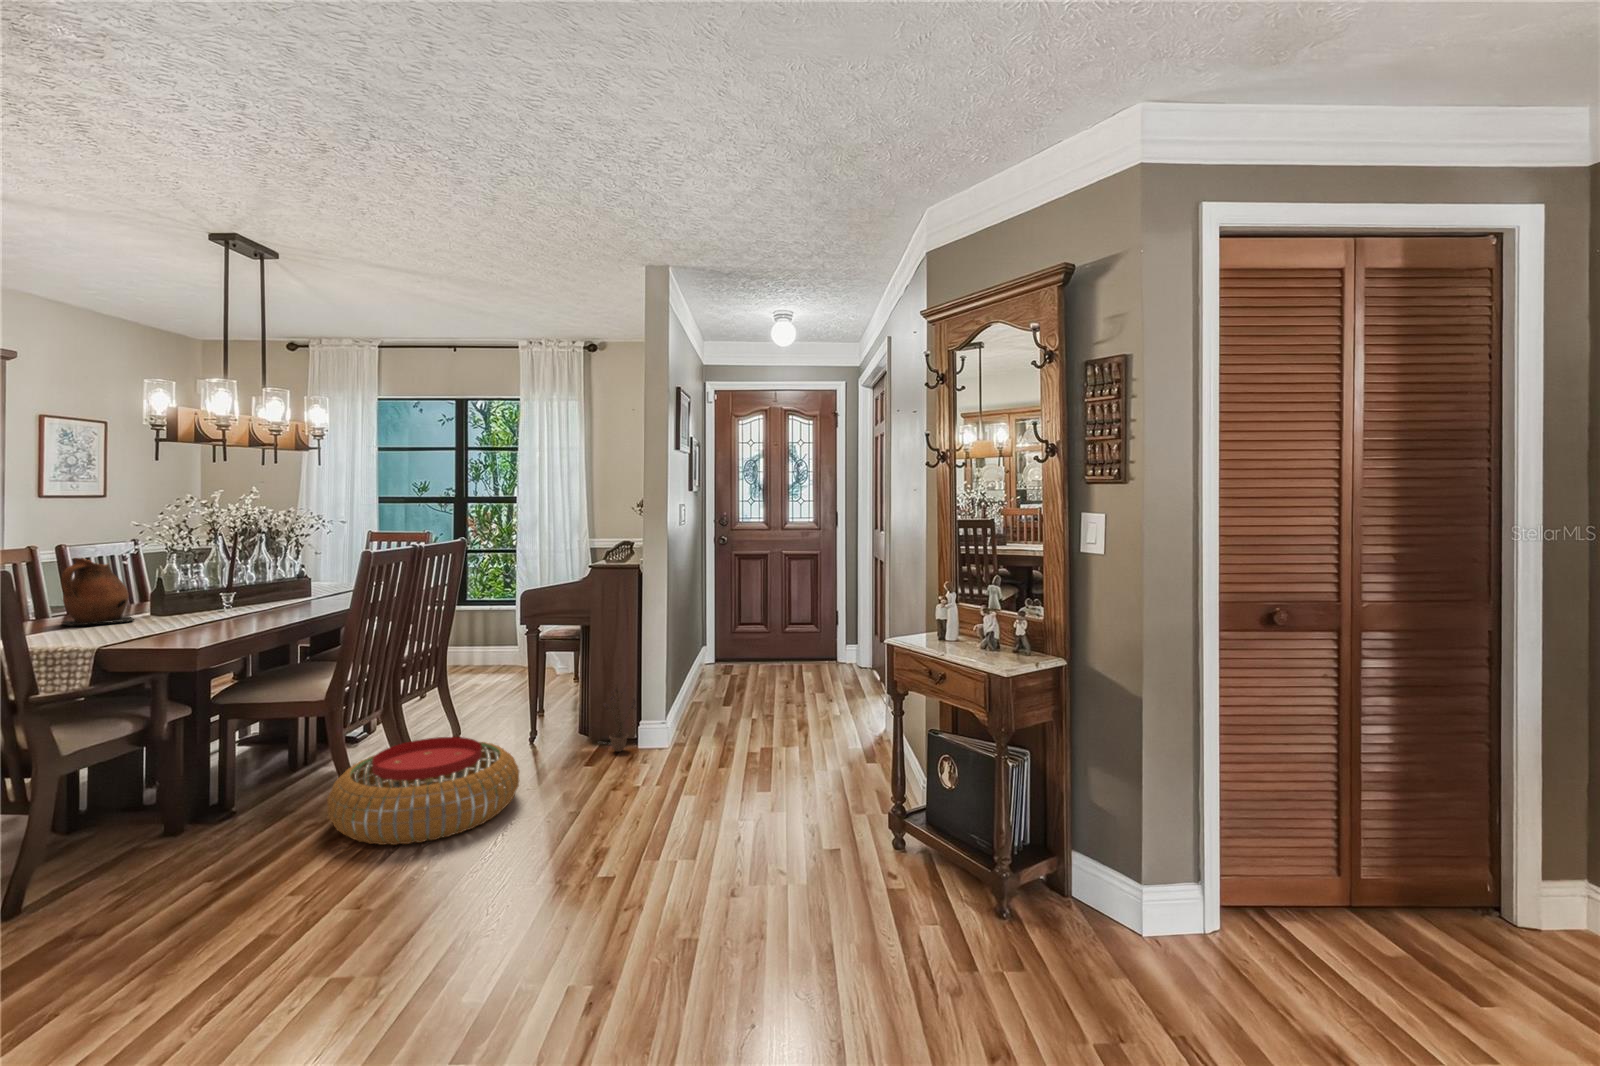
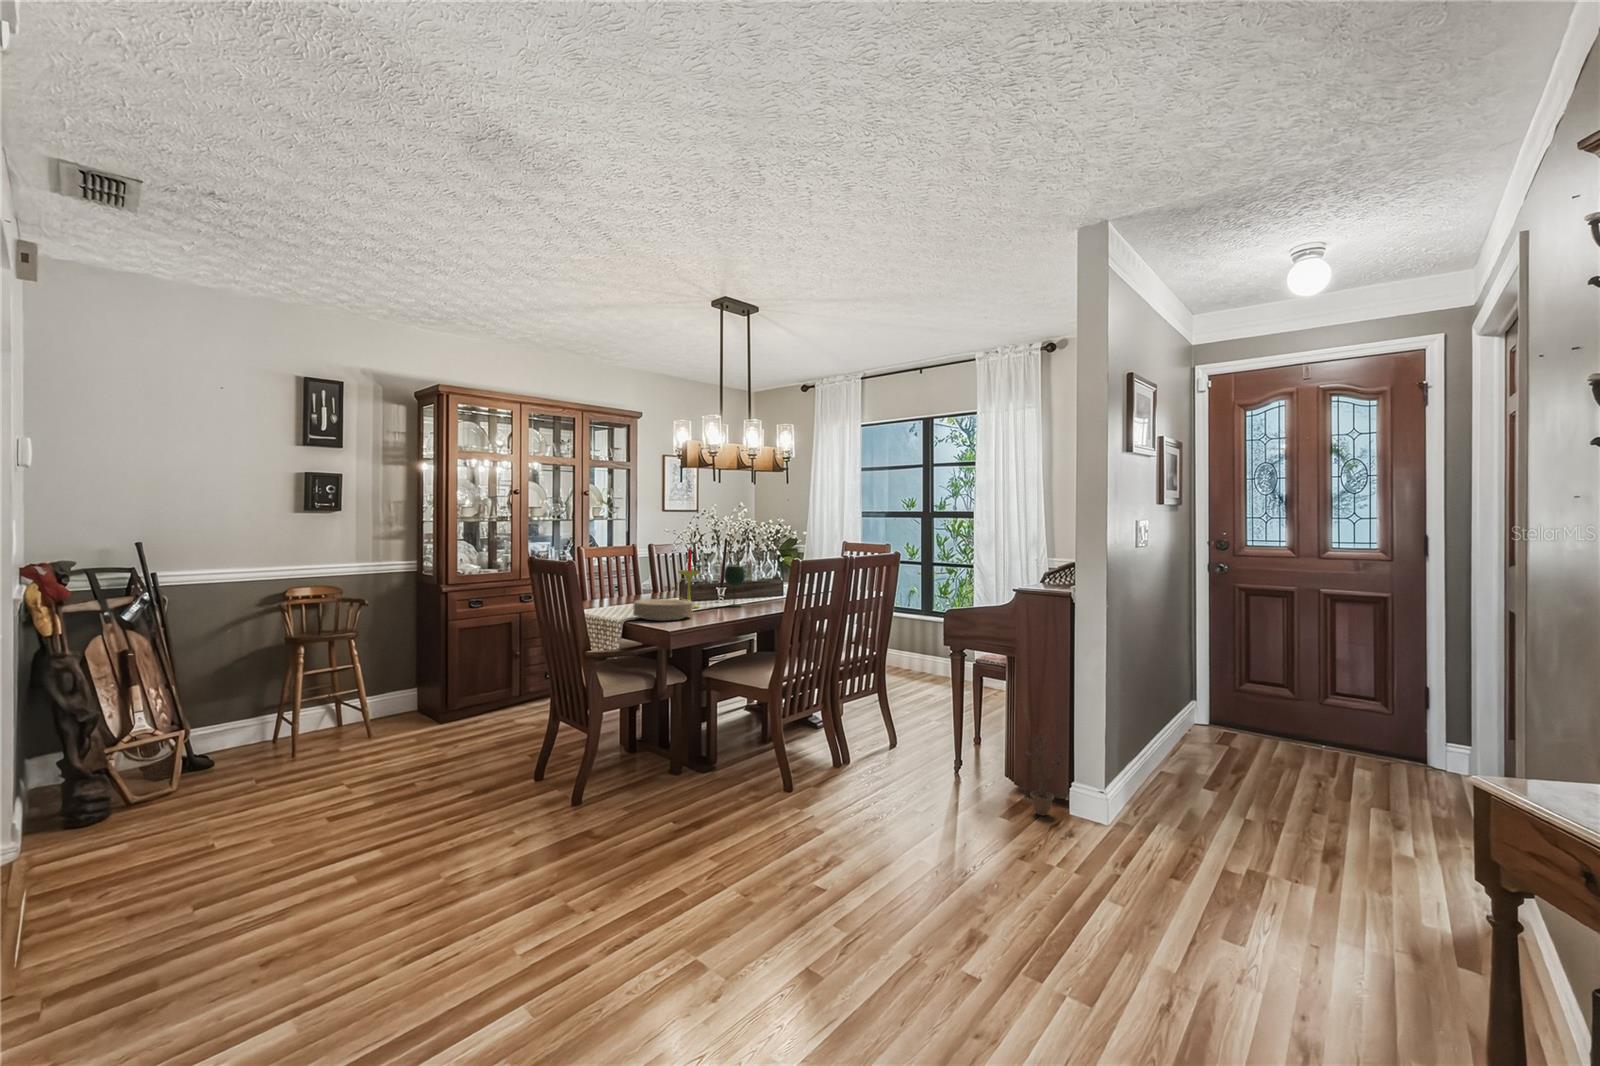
candle: none [182,545,219,618] -> present [677,549,701,608]
ceramic pitcher: present [61,558,134,626] -> none [609,555,651,607]
wine glass: none [250,562,281,610] -> present [724,566,745,607]
plate: none [142,608,234,637] -> present [633,599,693,621]
pouf: present [327,737,519,845] -> none [733,749,911,862]

